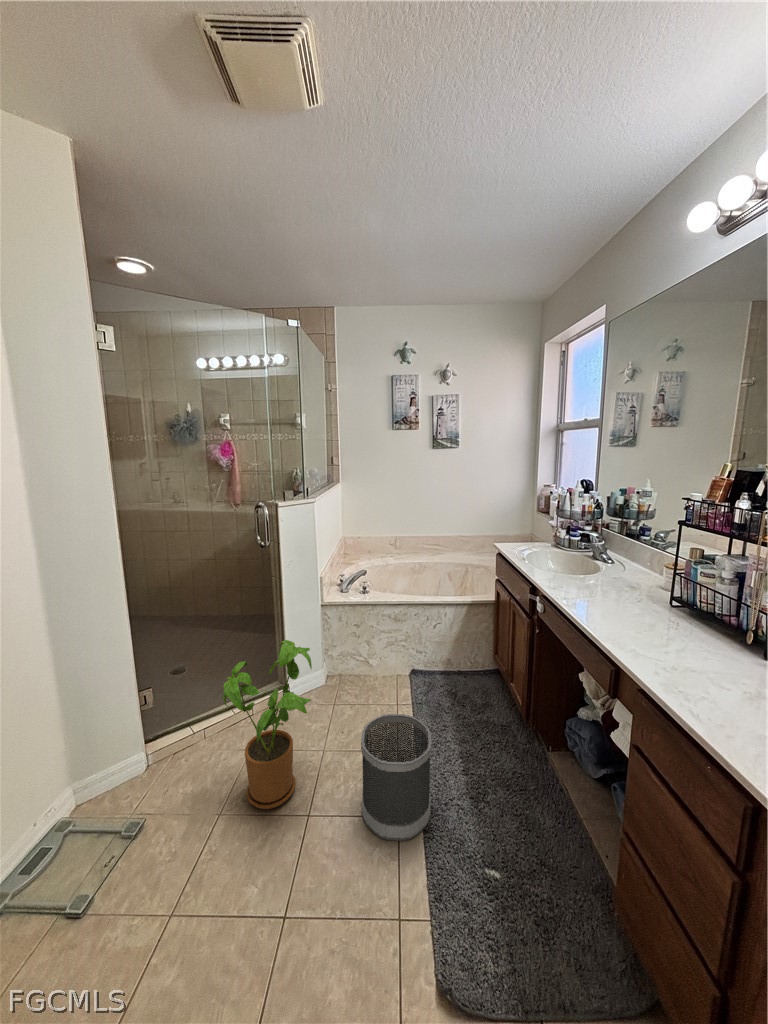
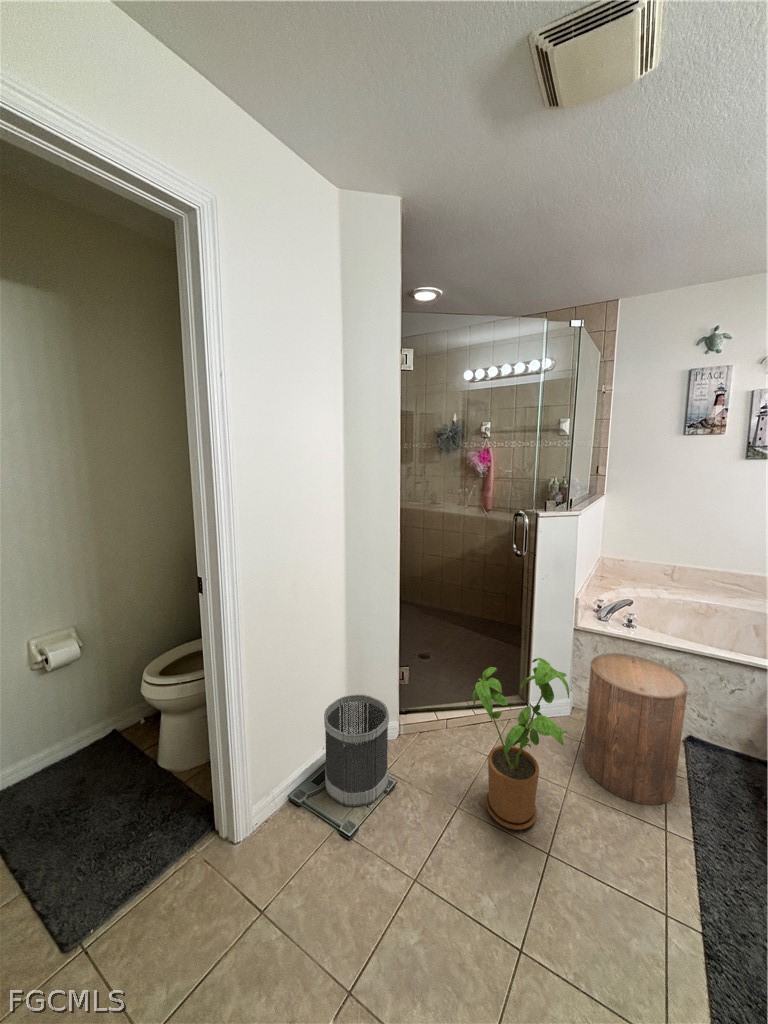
stool: none [333,616,402,737] -> present [583,653,688,805]
wastebasket: present [361,714,432,841] -> present [324,694,389,807]

